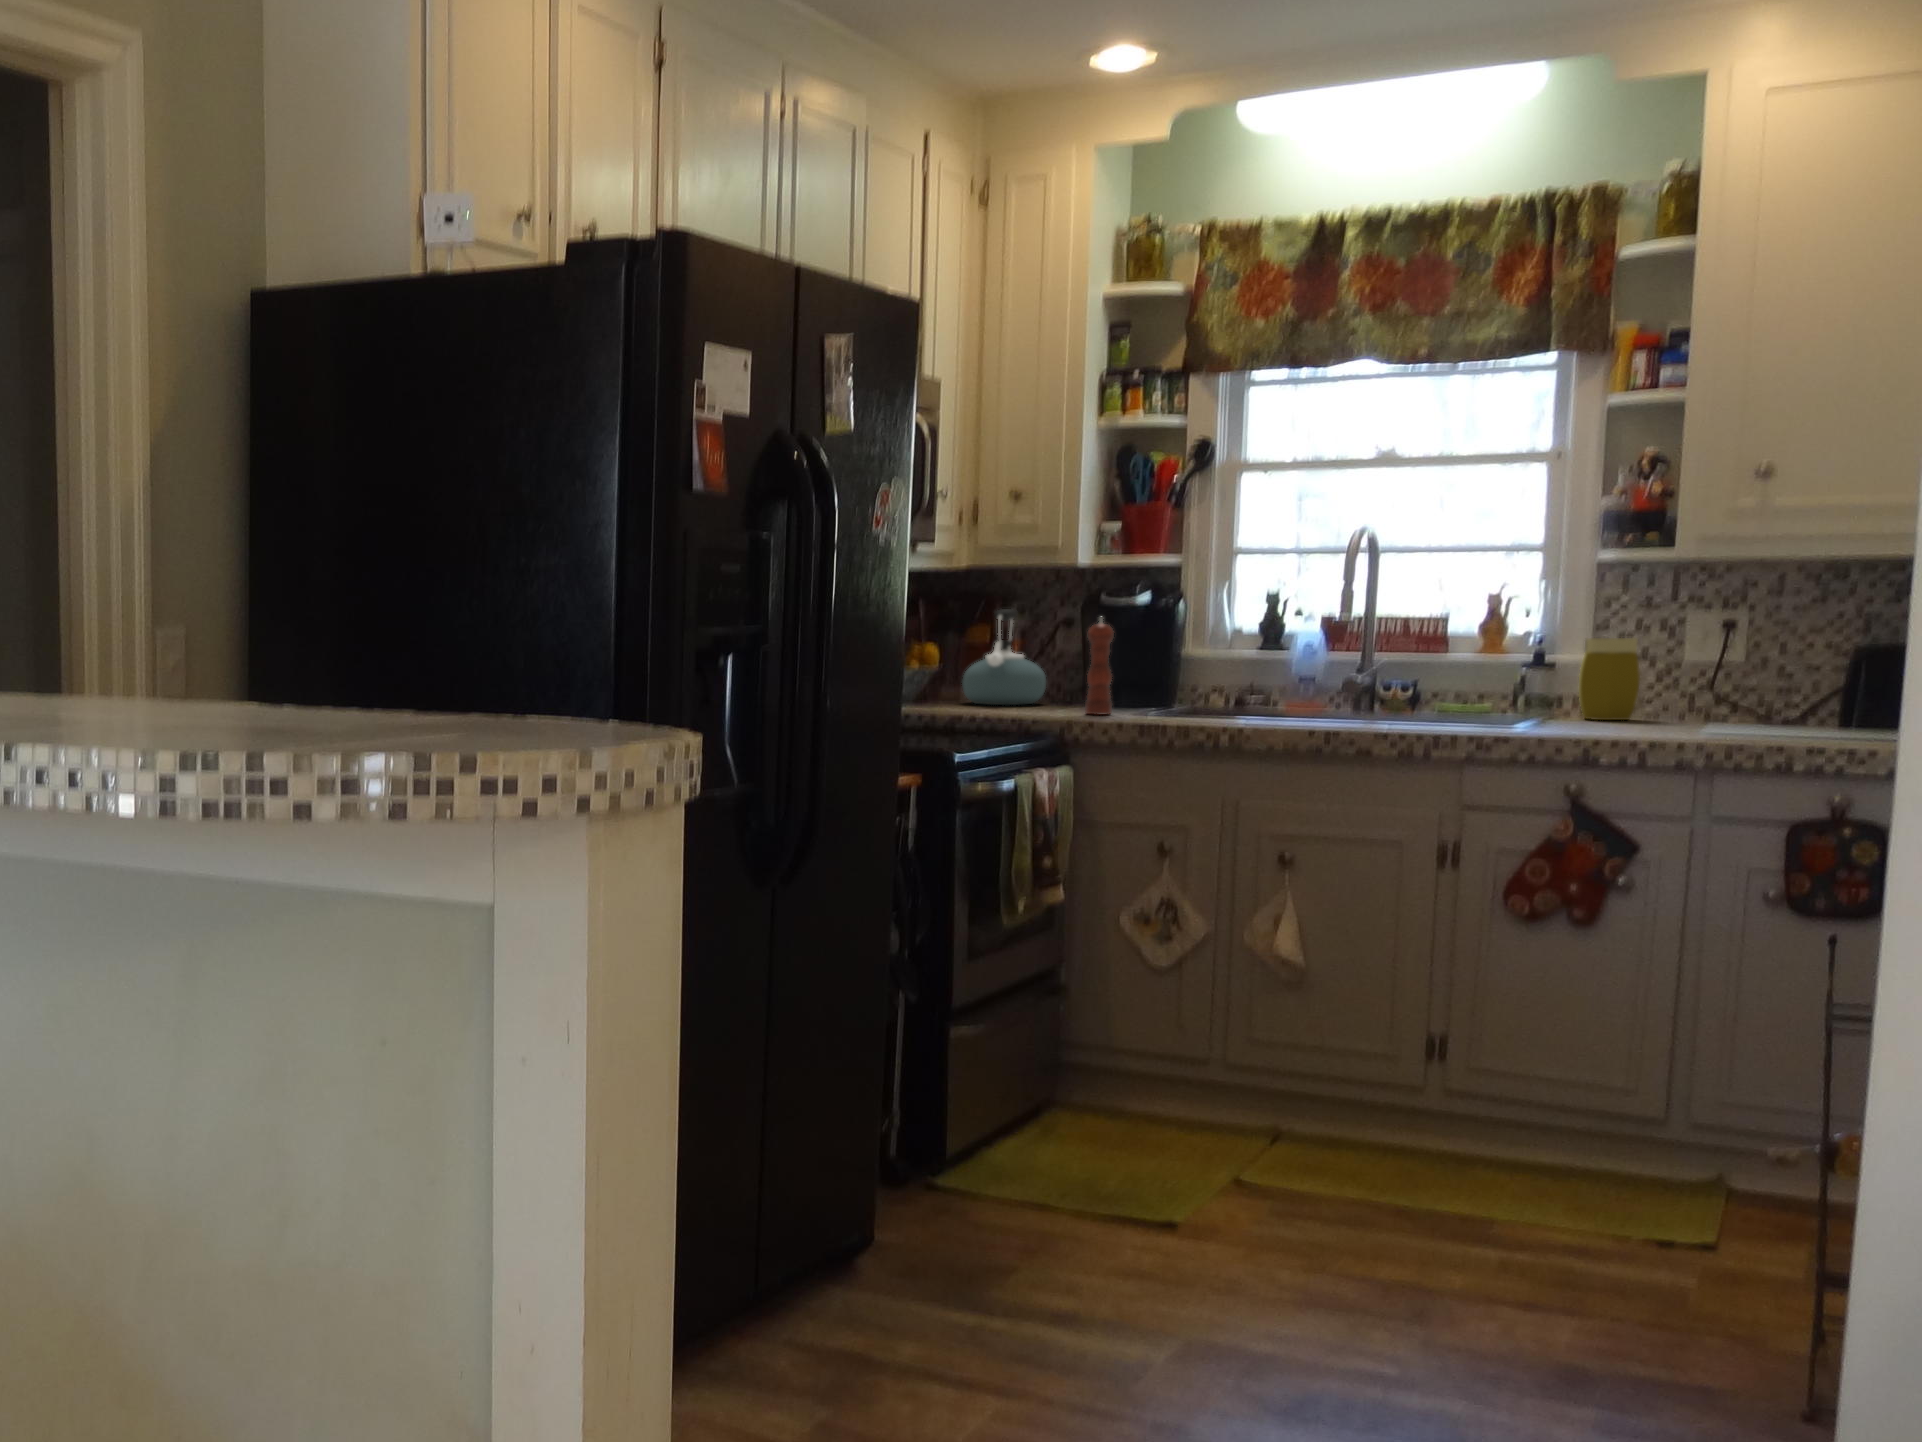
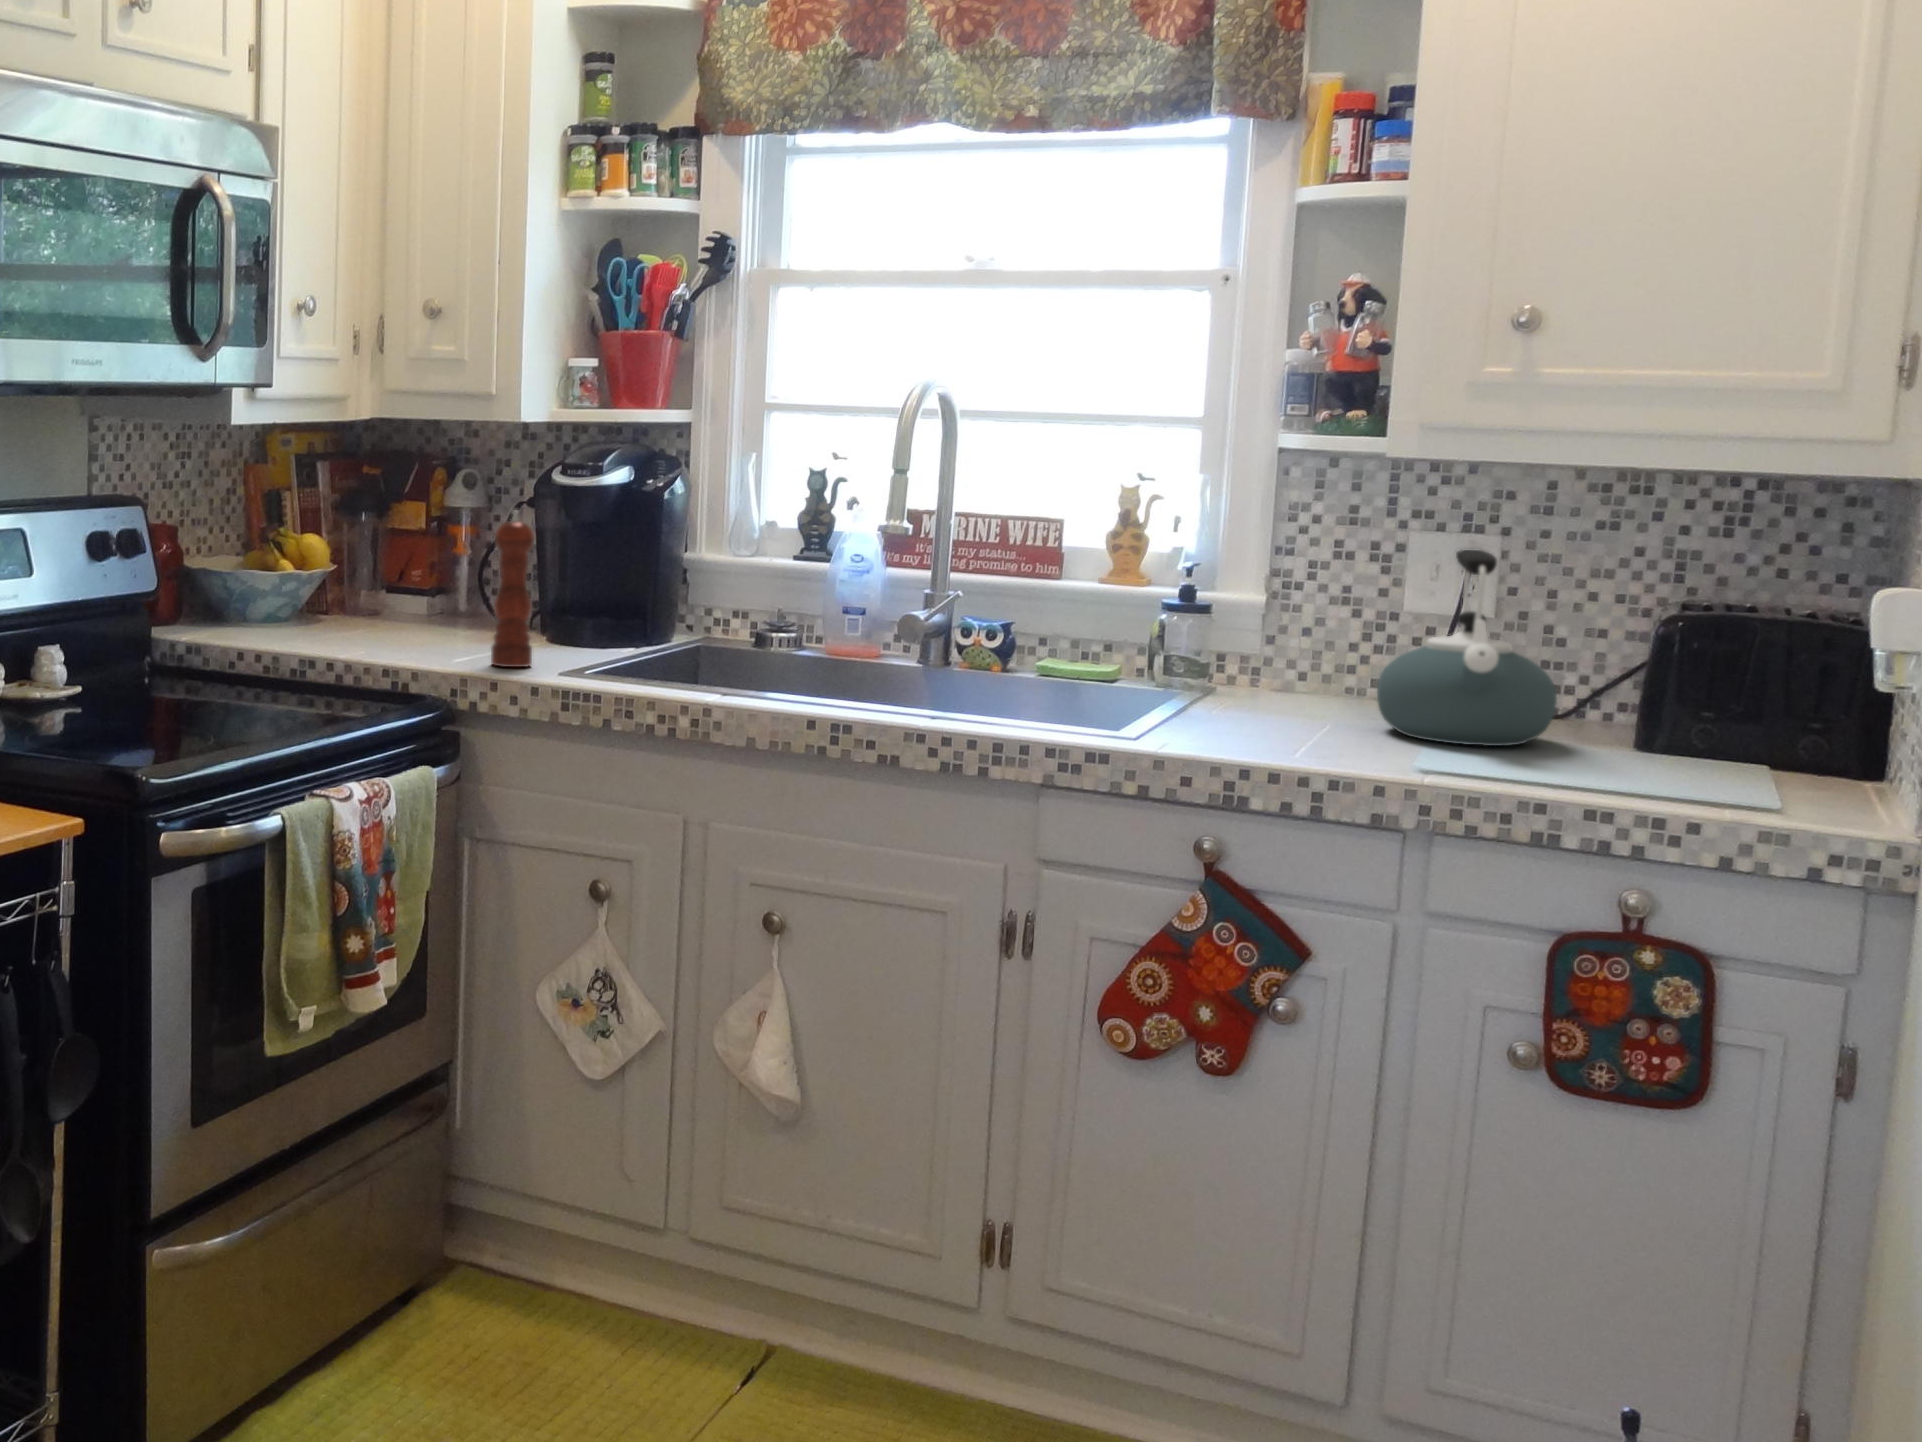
kettle: present [962,609,1046,705] -> present [1377,550,1557,746]
jar: present [1579,638,1640,720] -> none [1242,572,1332,707]

